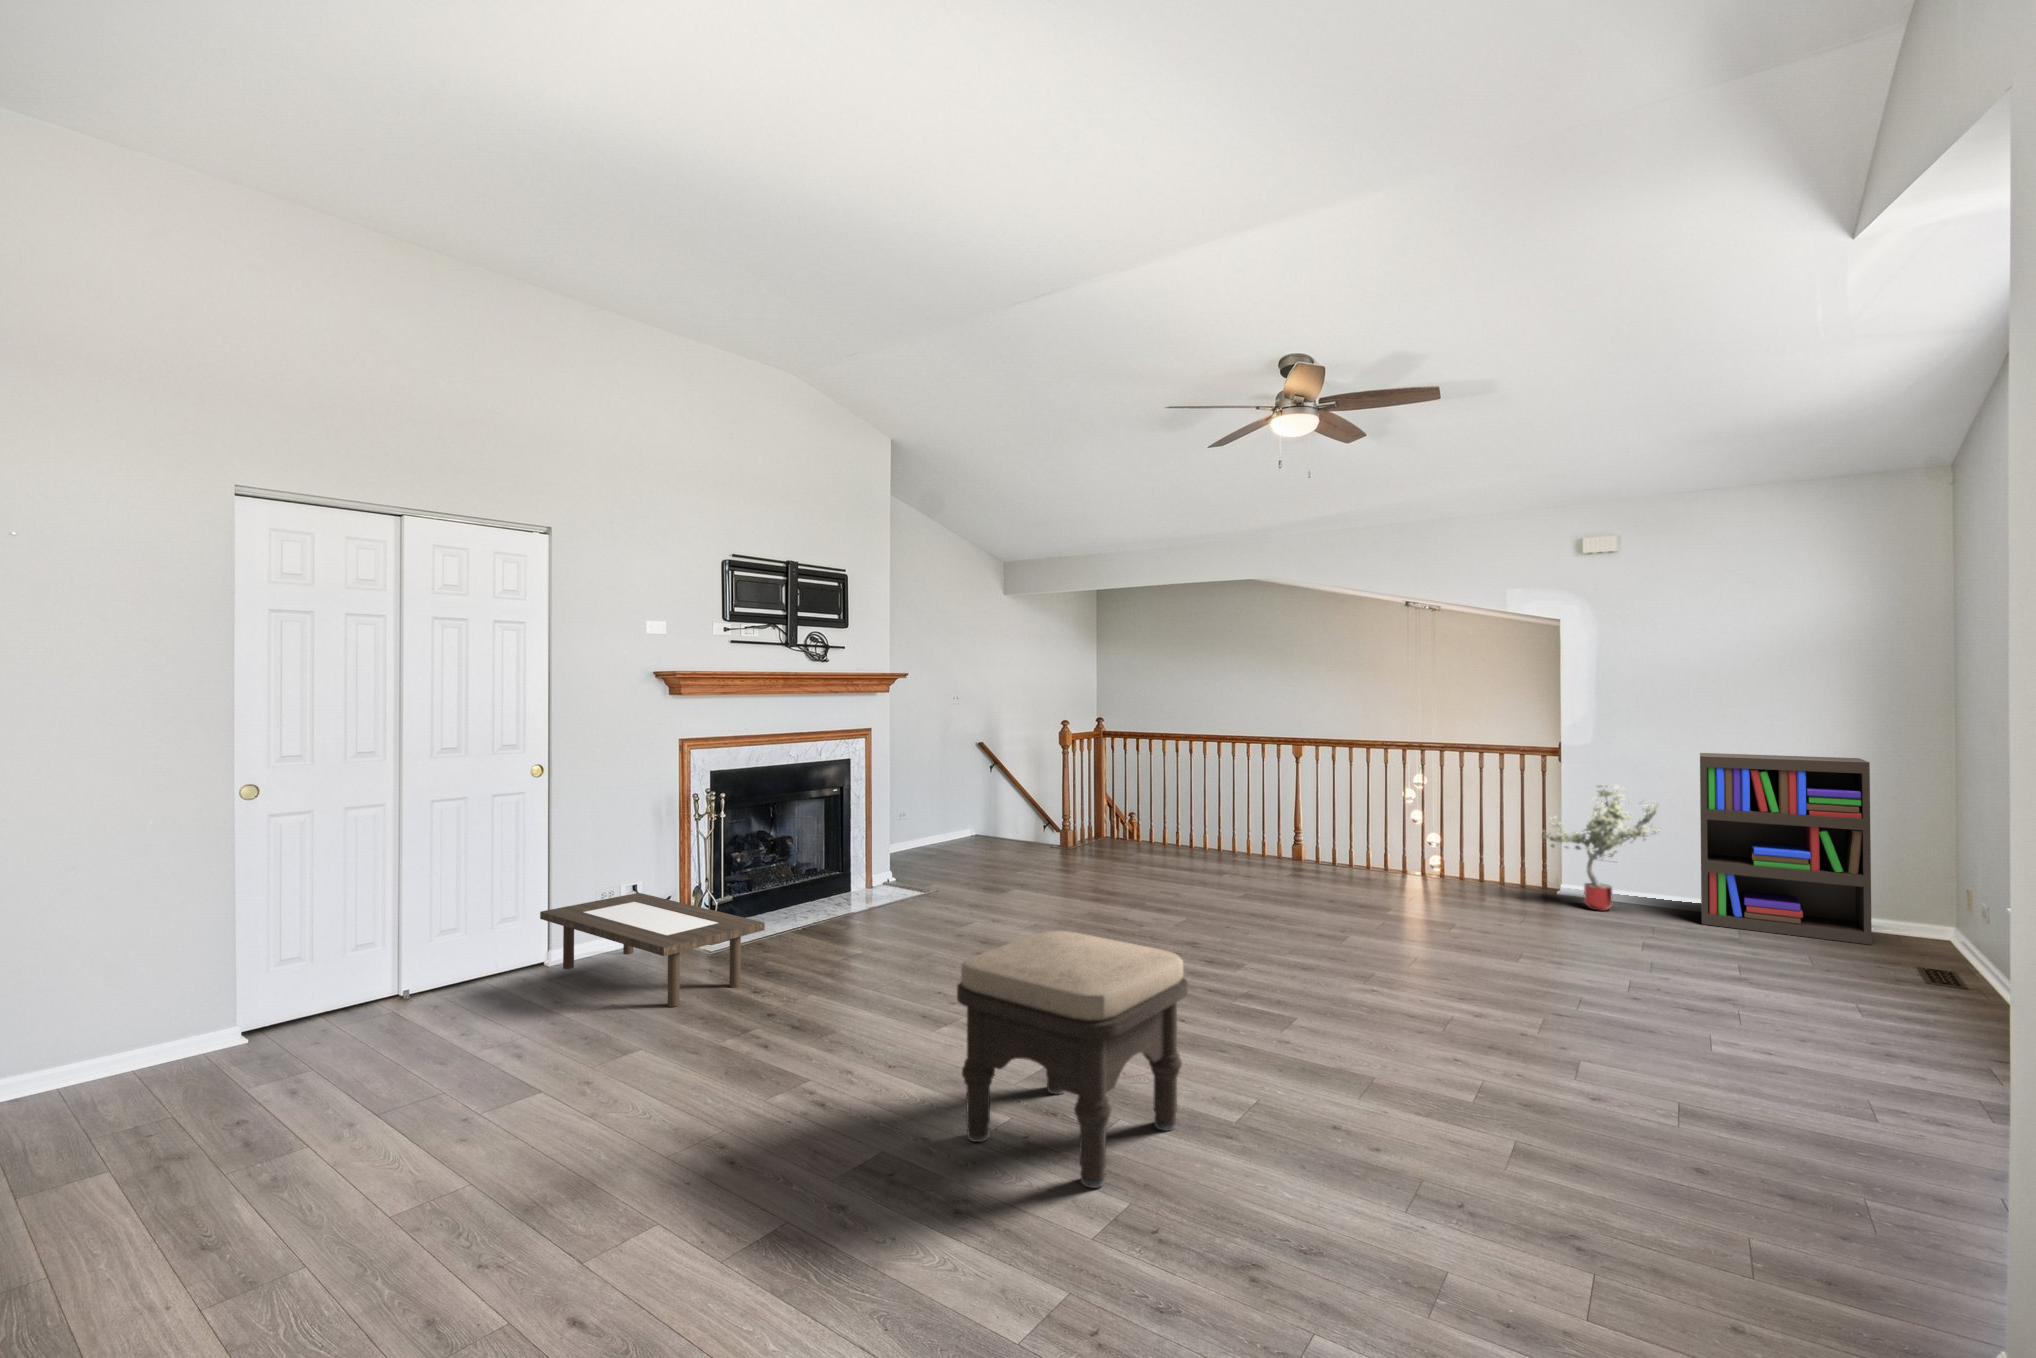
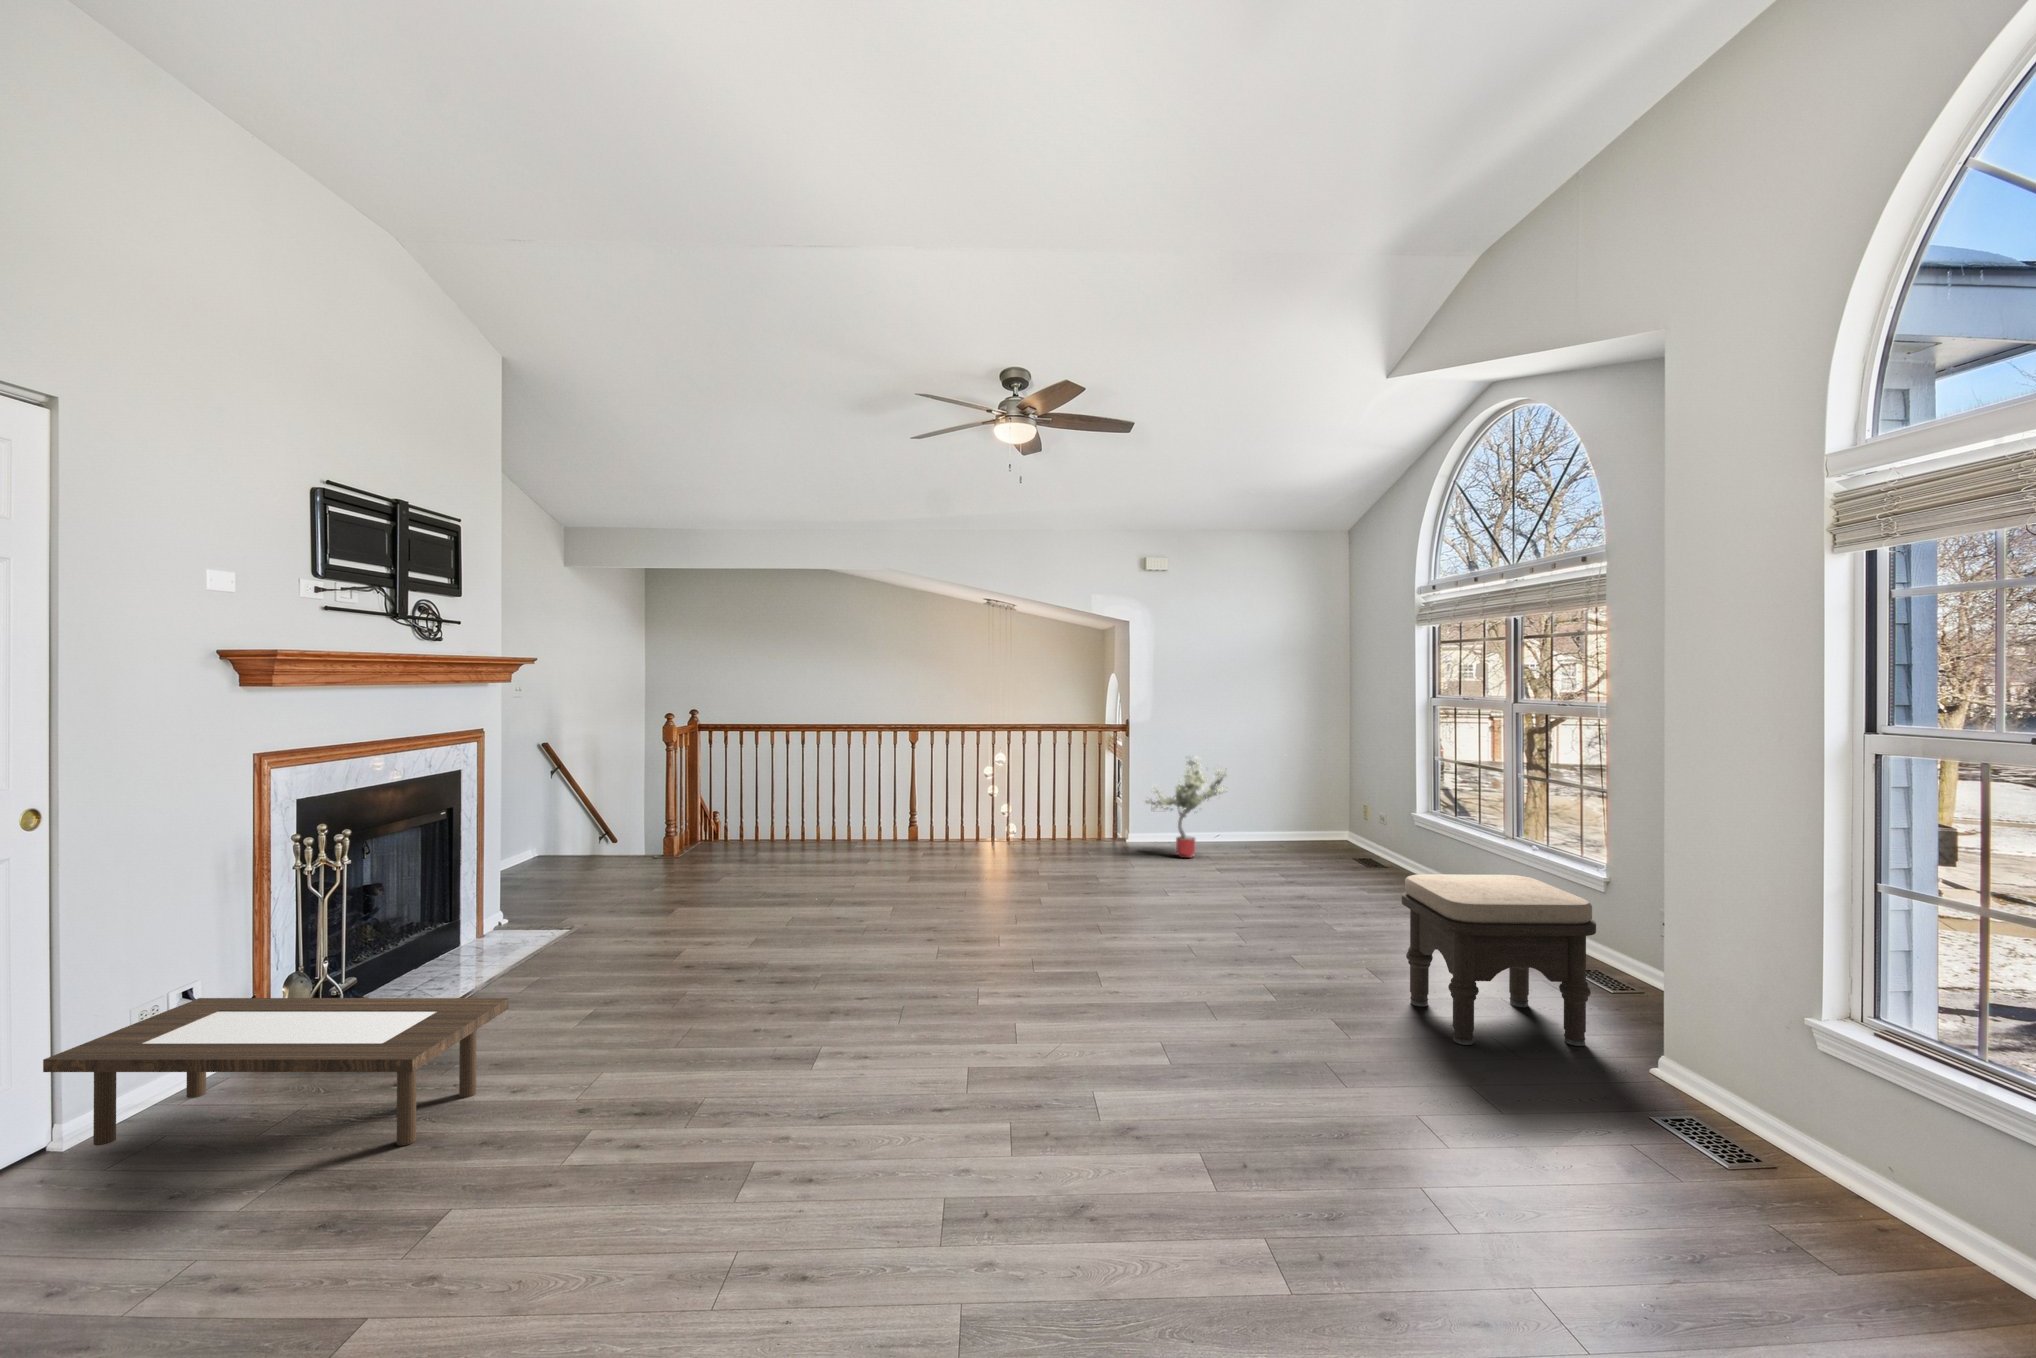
bookshelf: present [1700,753,1872,945] -> none [1244,728,1352,859]
ottoman: present [957,931,1188,1188] -> present [1402,874,1596,1046]

